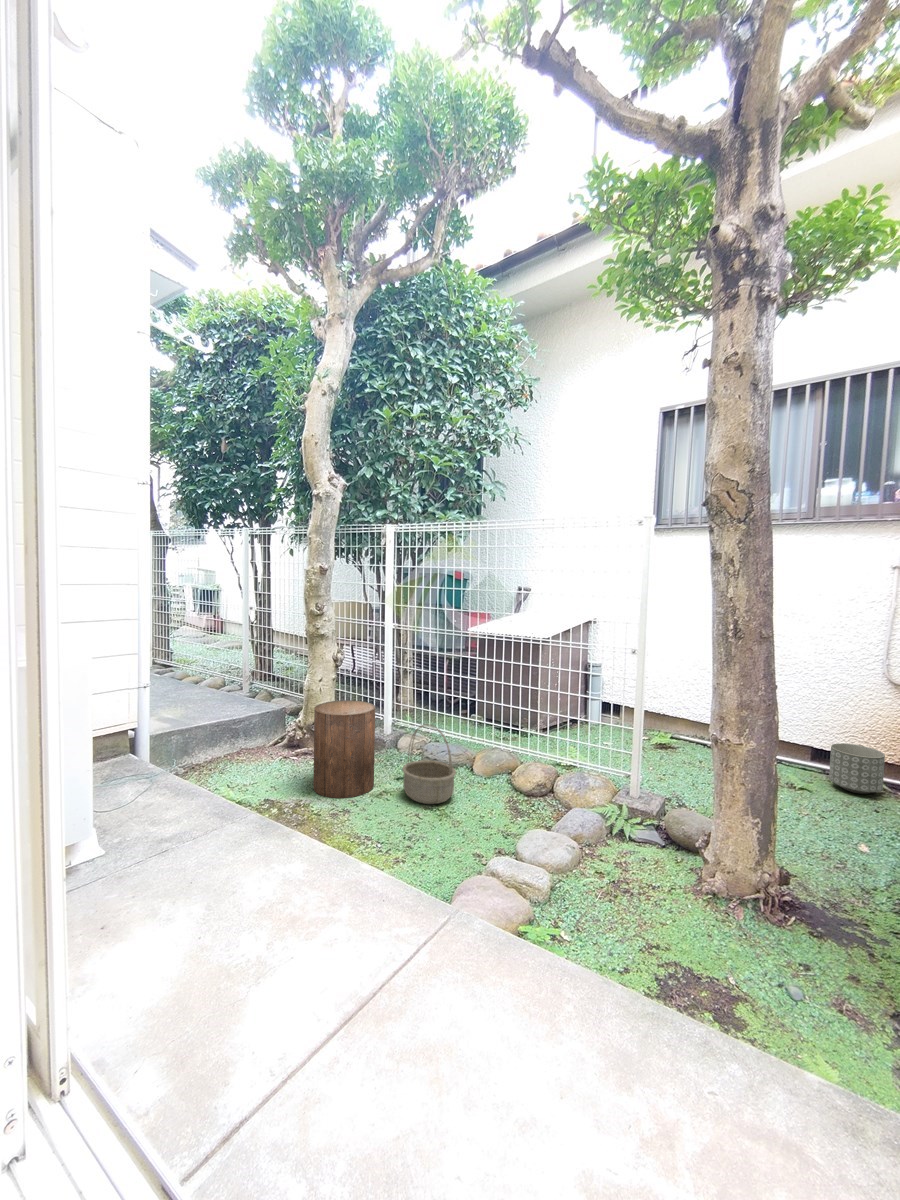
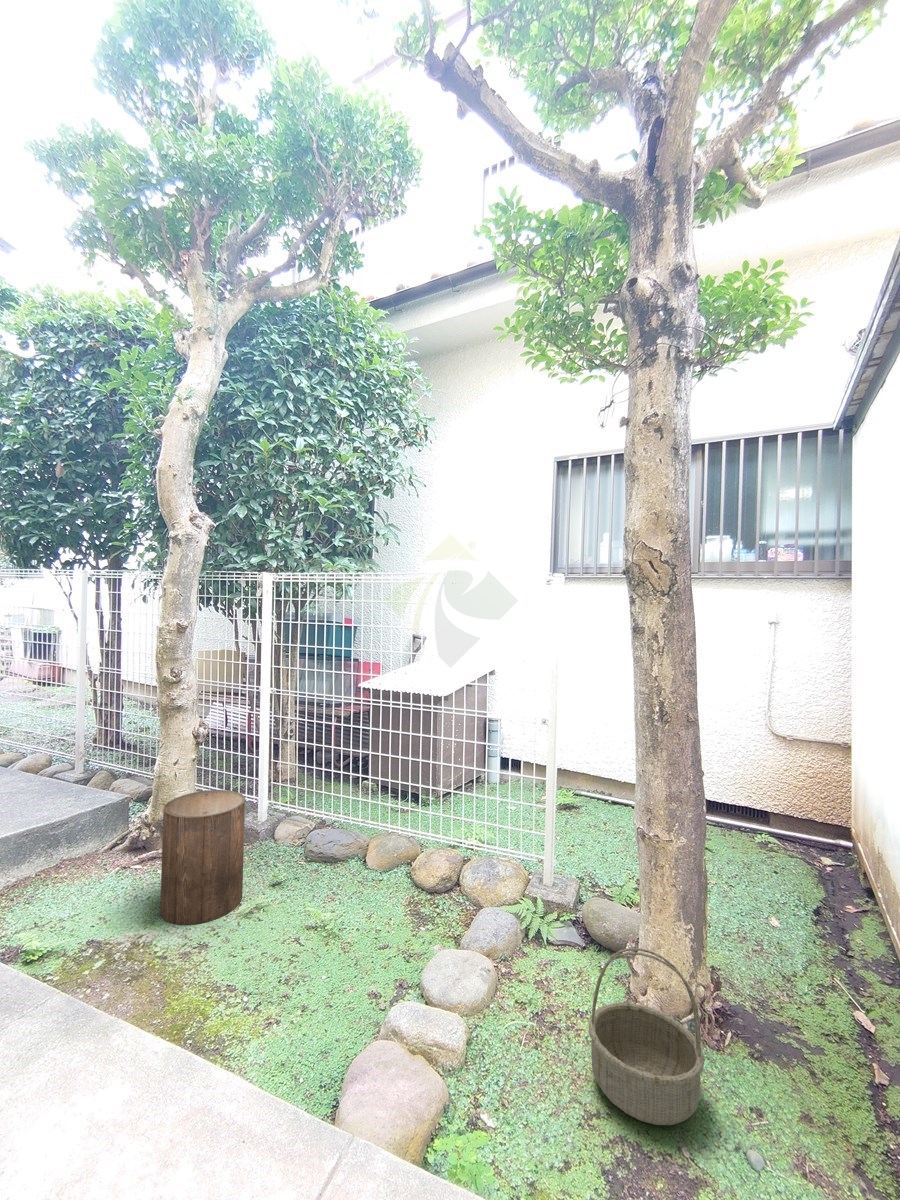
basket: present [402,724,456,804] -> present [589,948,705,1125]
planter: present [829,743,885,794] -> none [725,796,774,848]

